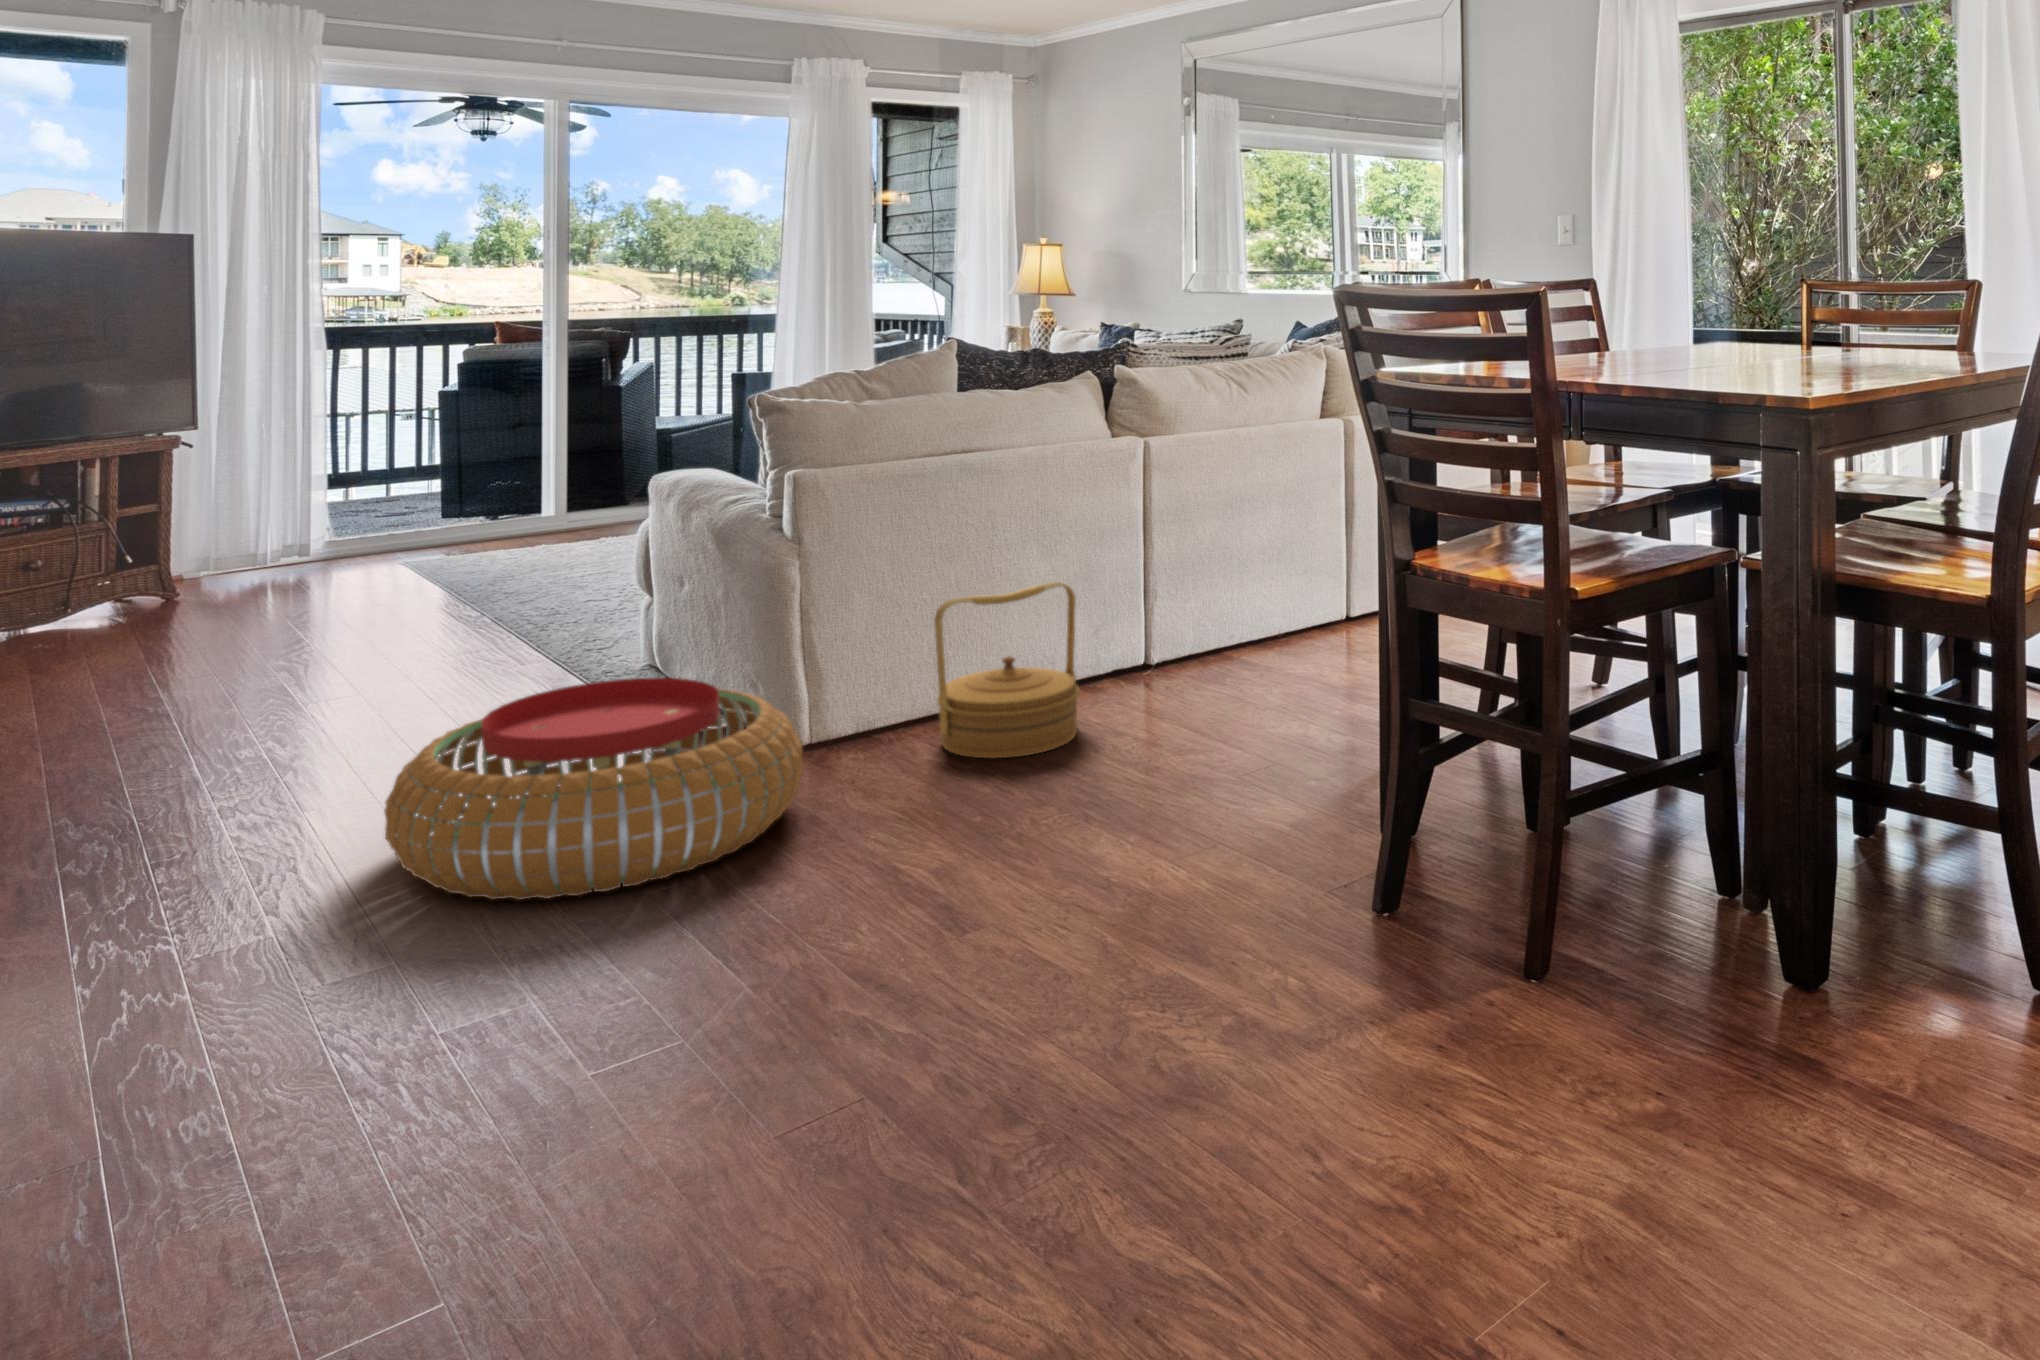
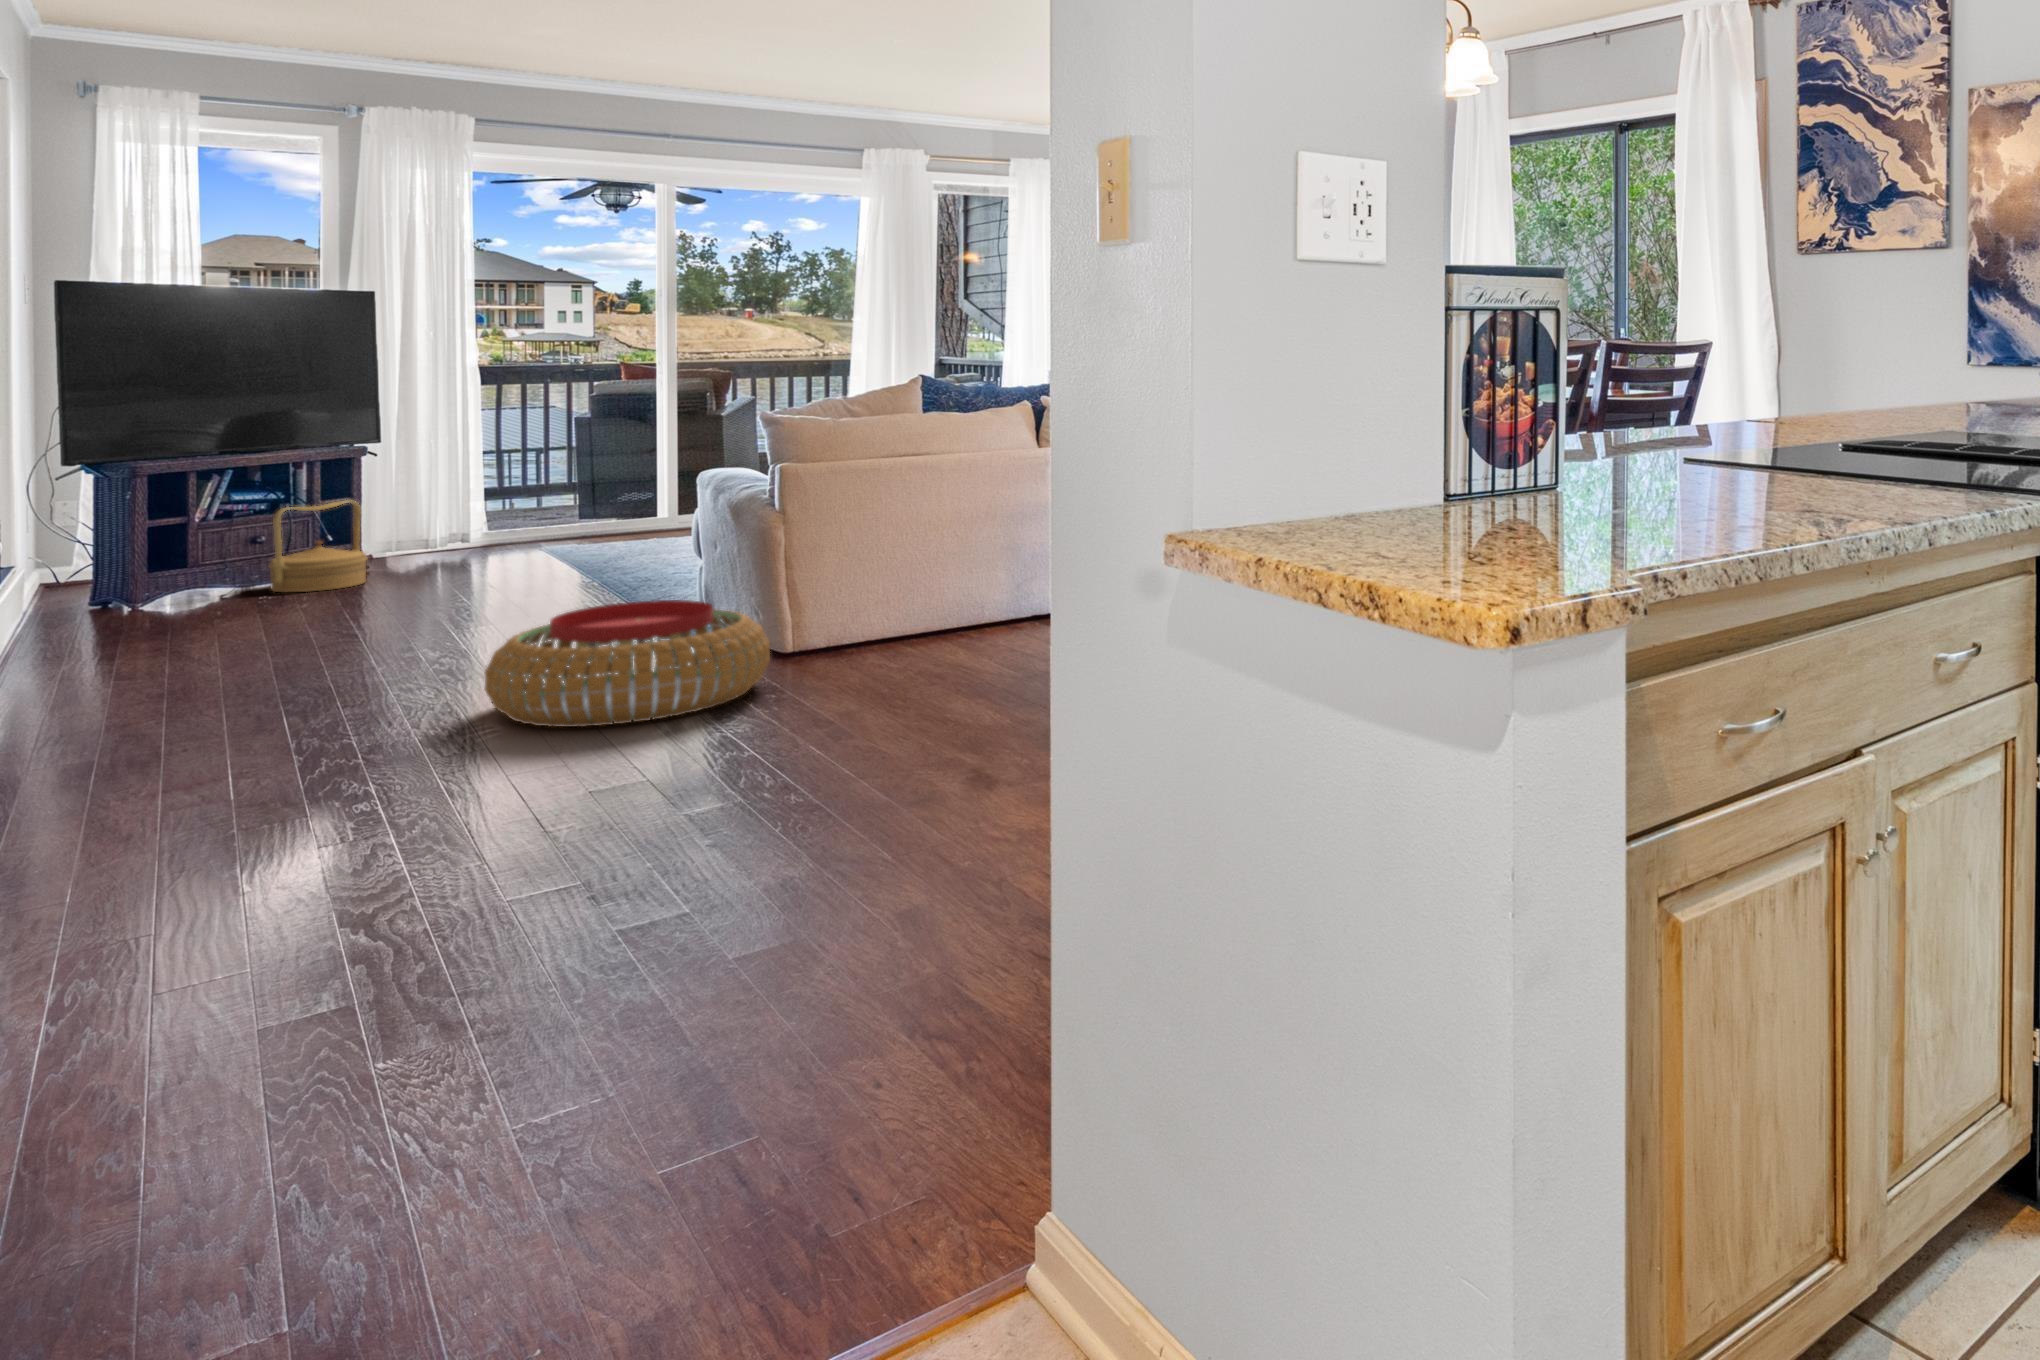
basket: present [934,582,1080,758] -> present [269,501,367,592]

